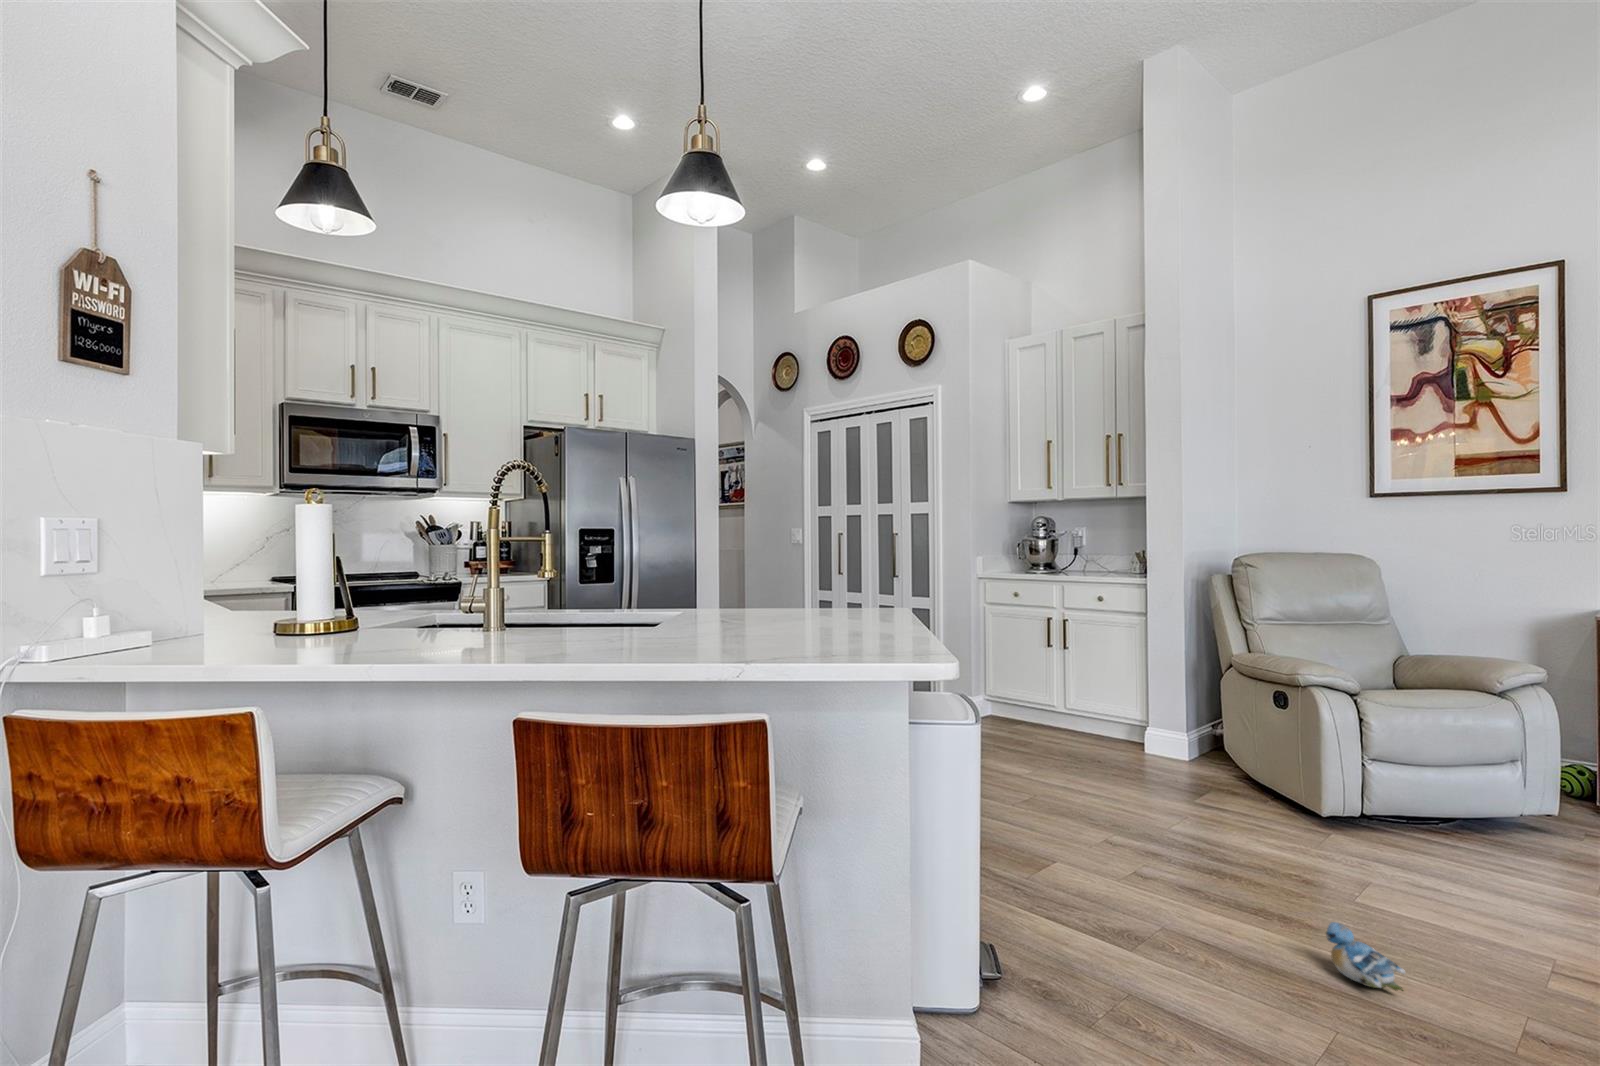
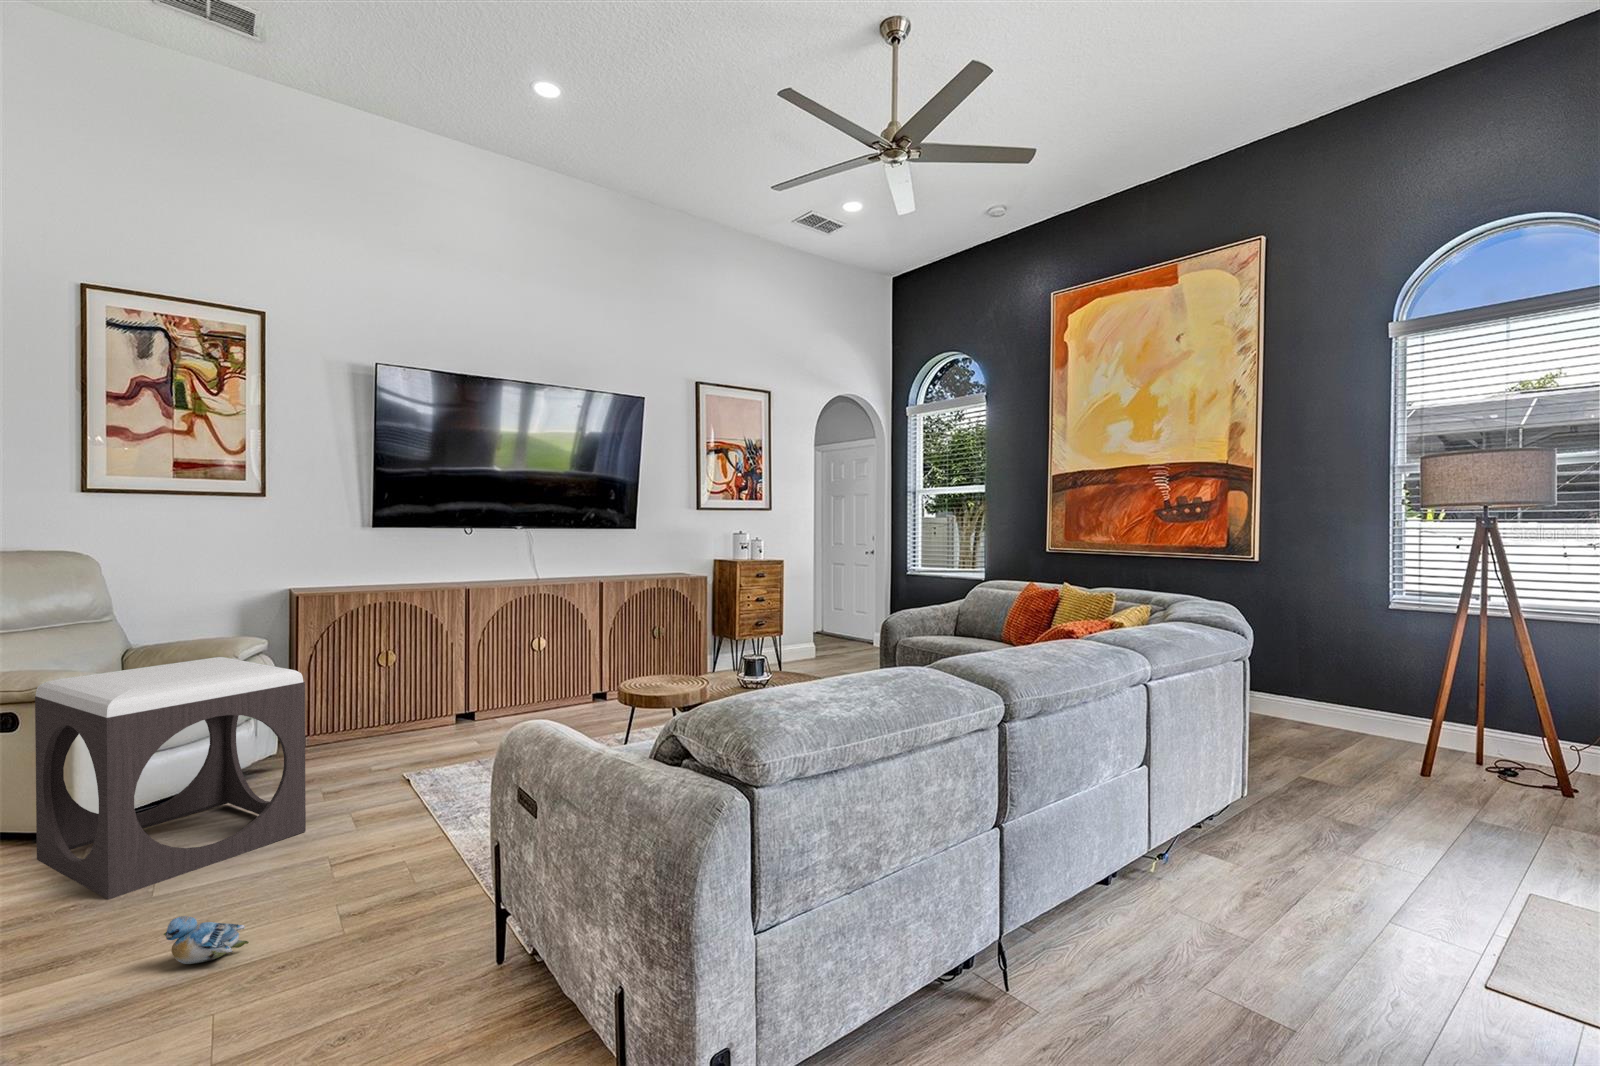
footstool: none [1292,669,1548,917] -> present [35,657,306,900]

